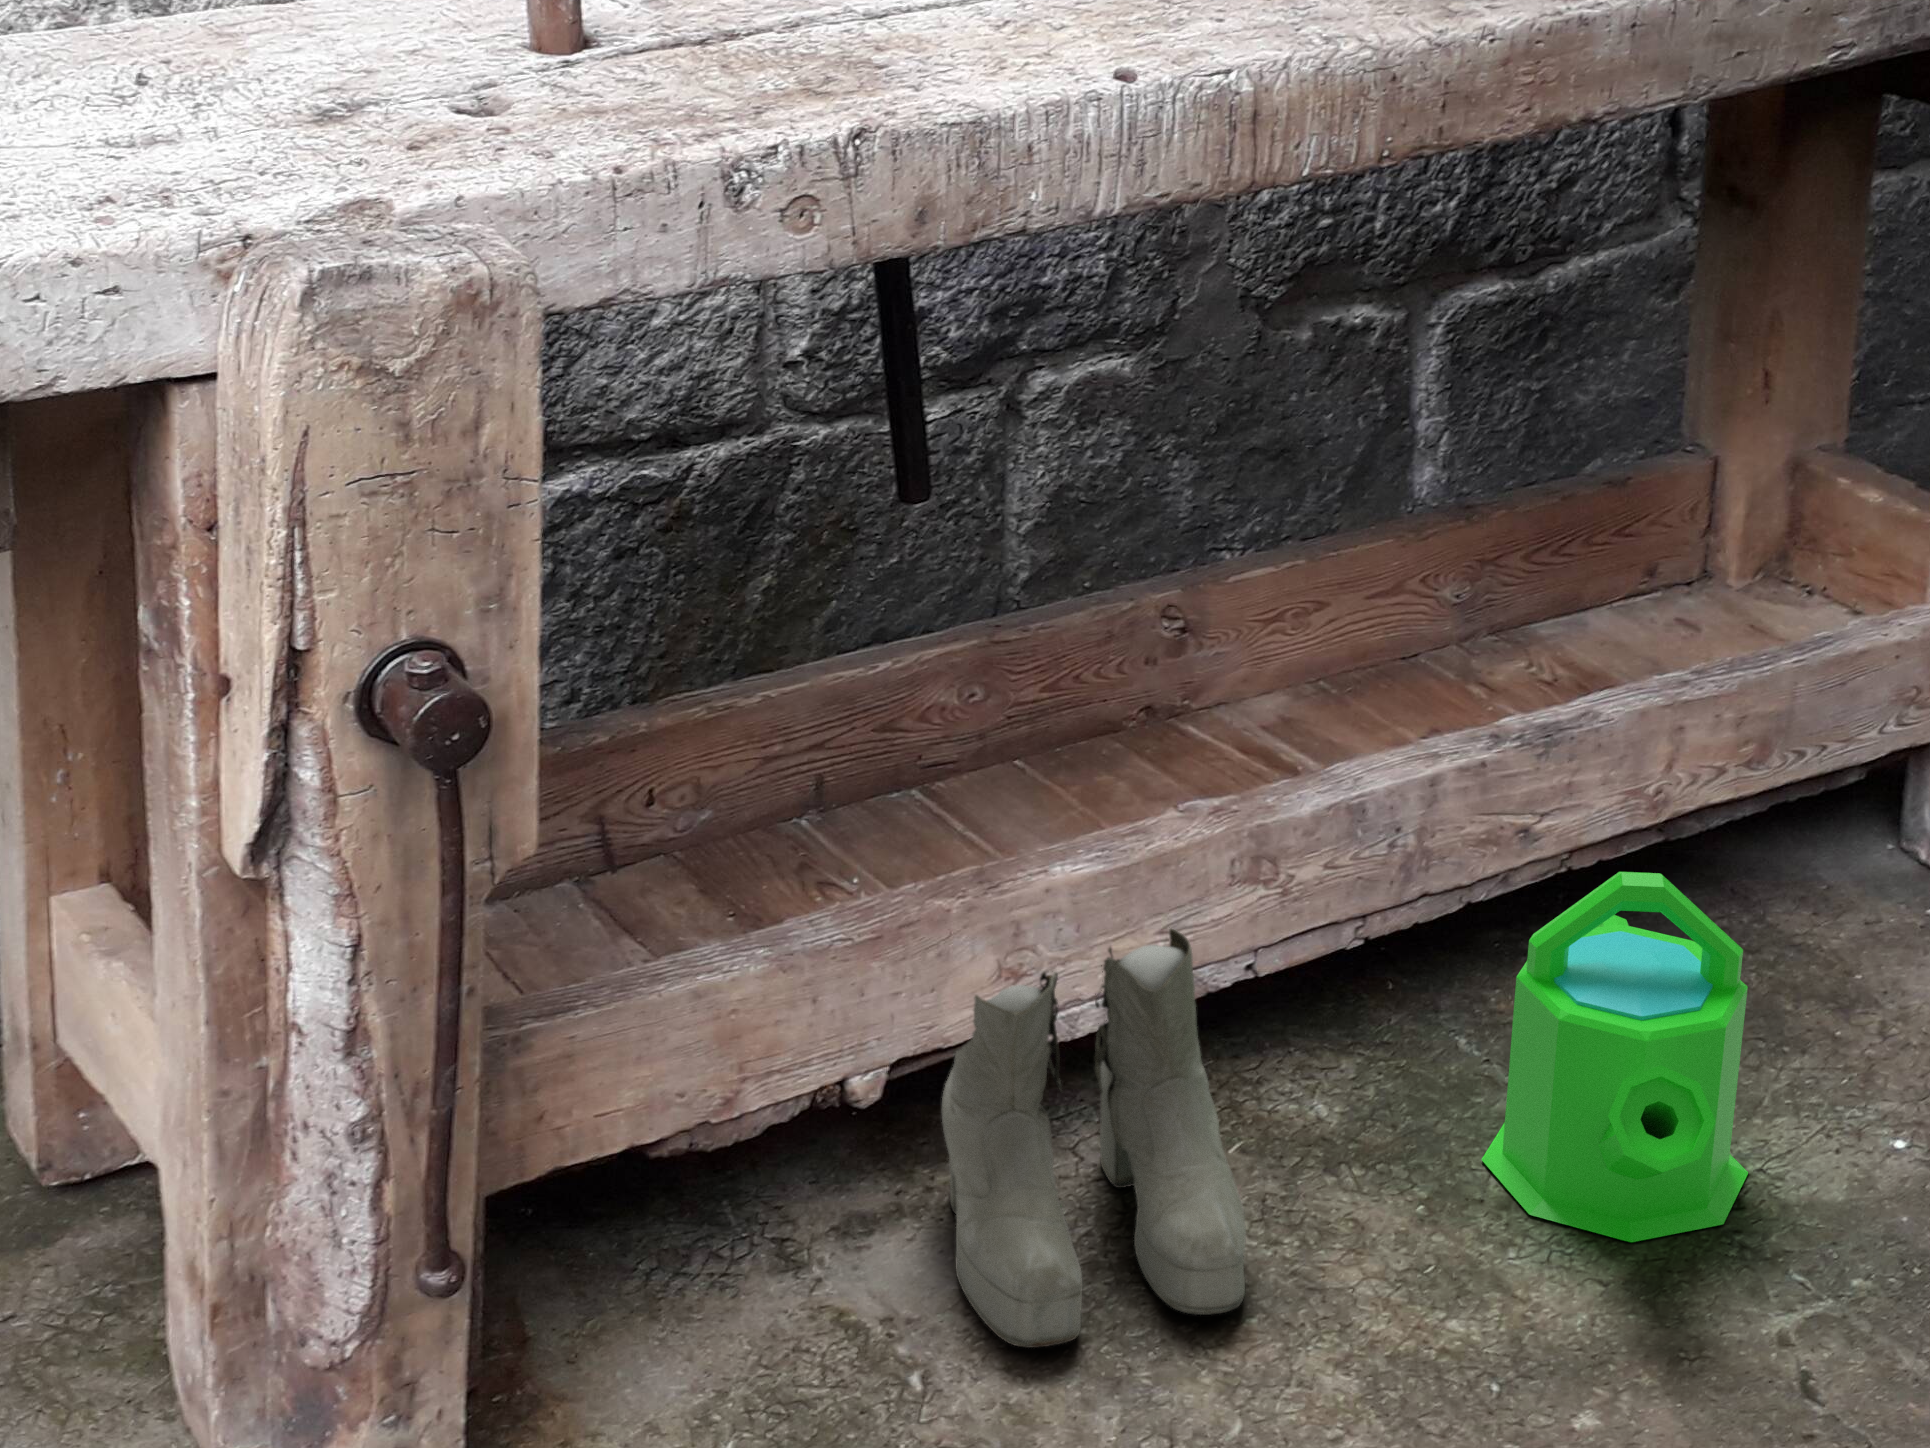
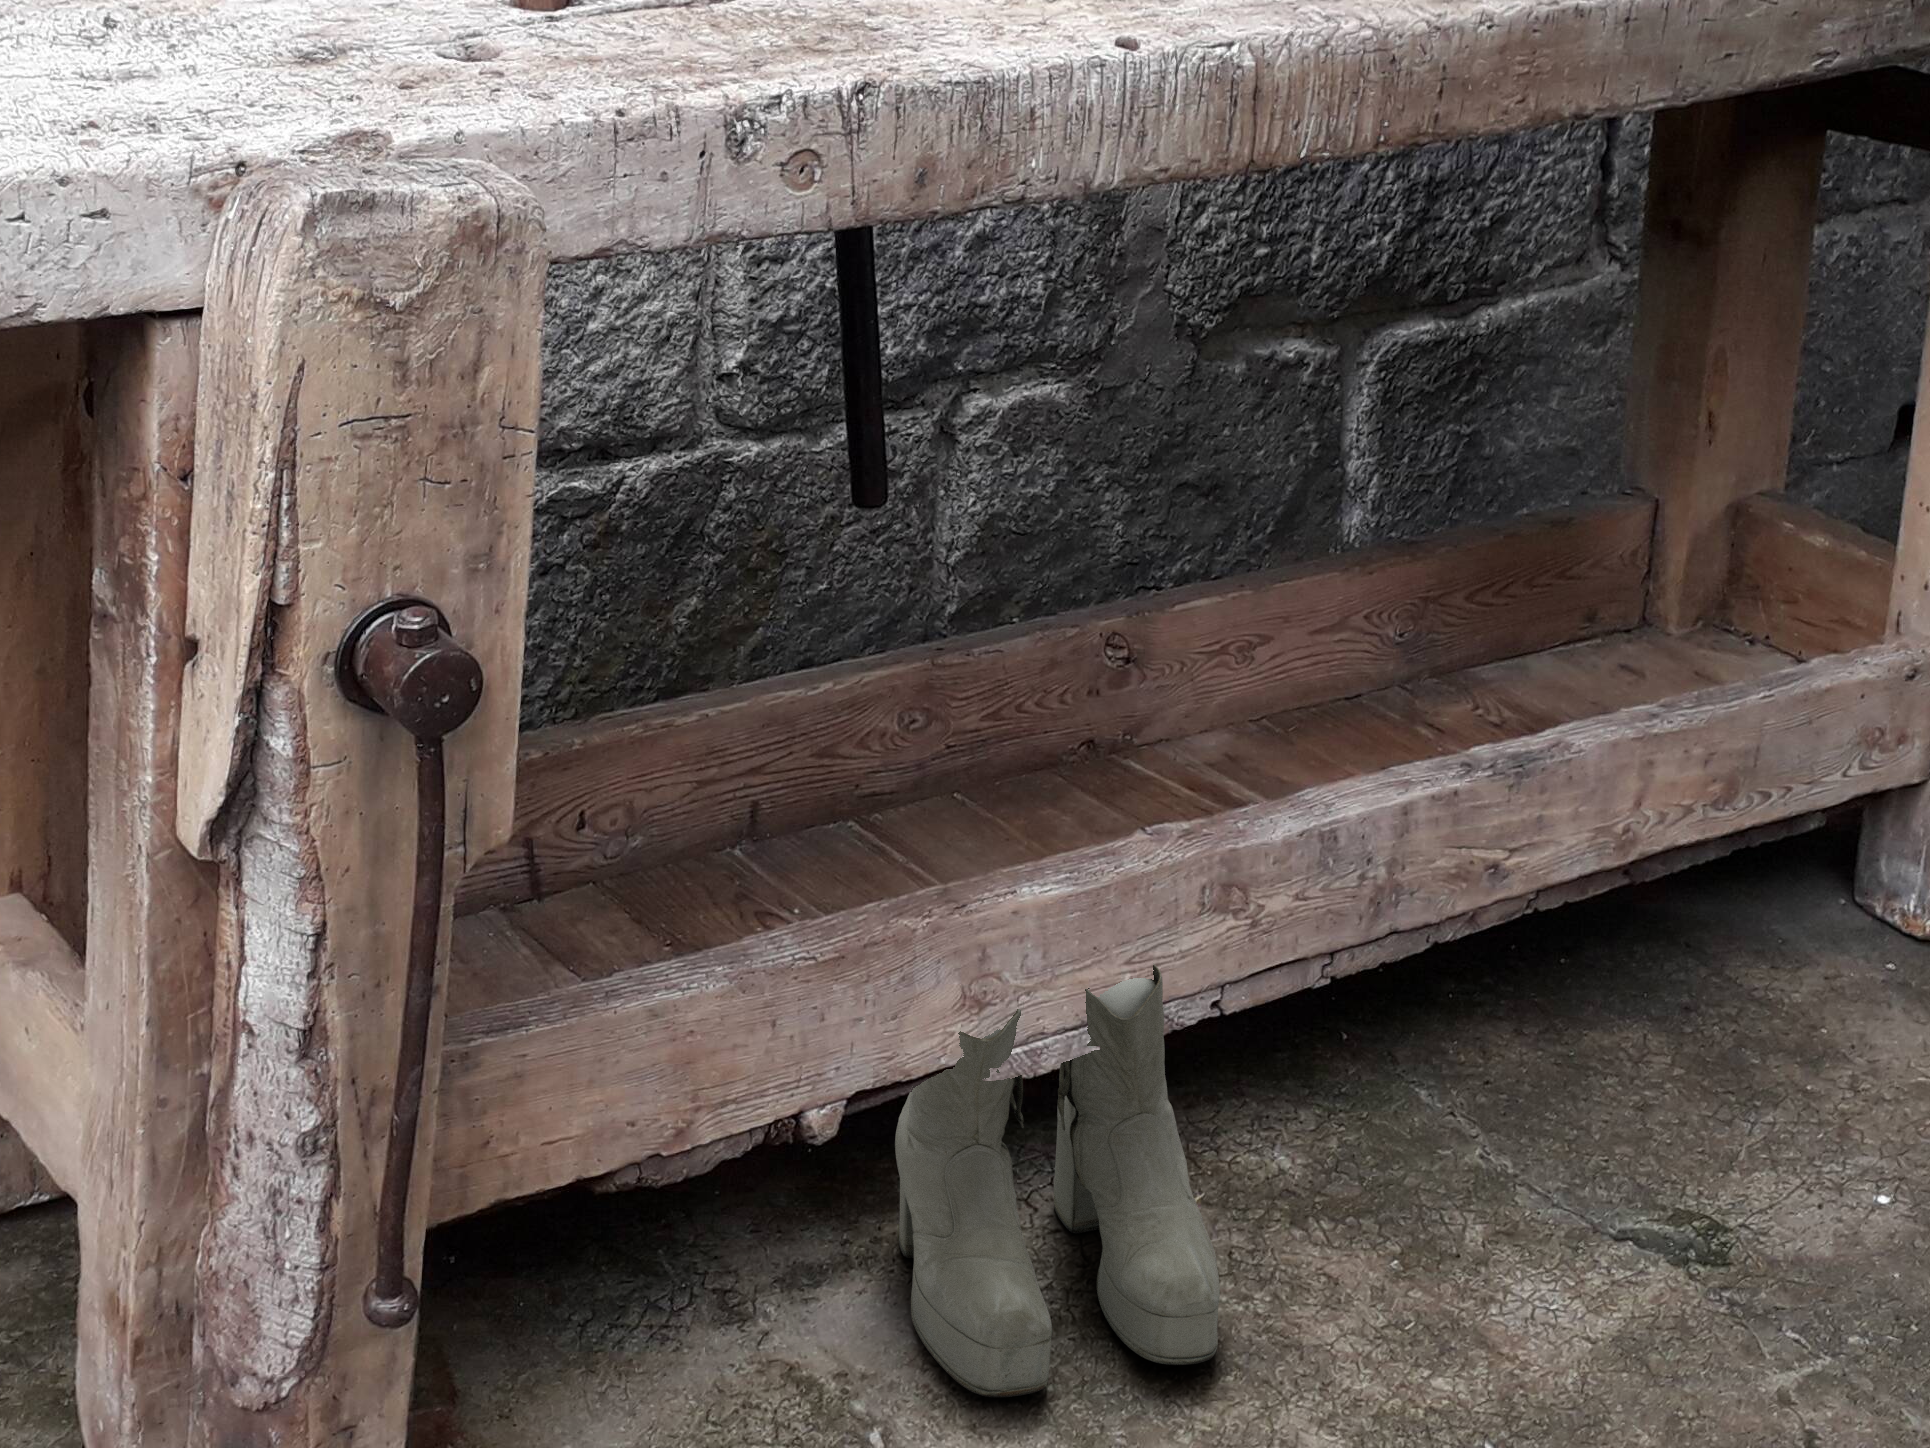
watering can: present [1482,872,1748,1242] -> none [1450,905,1732,1296]

